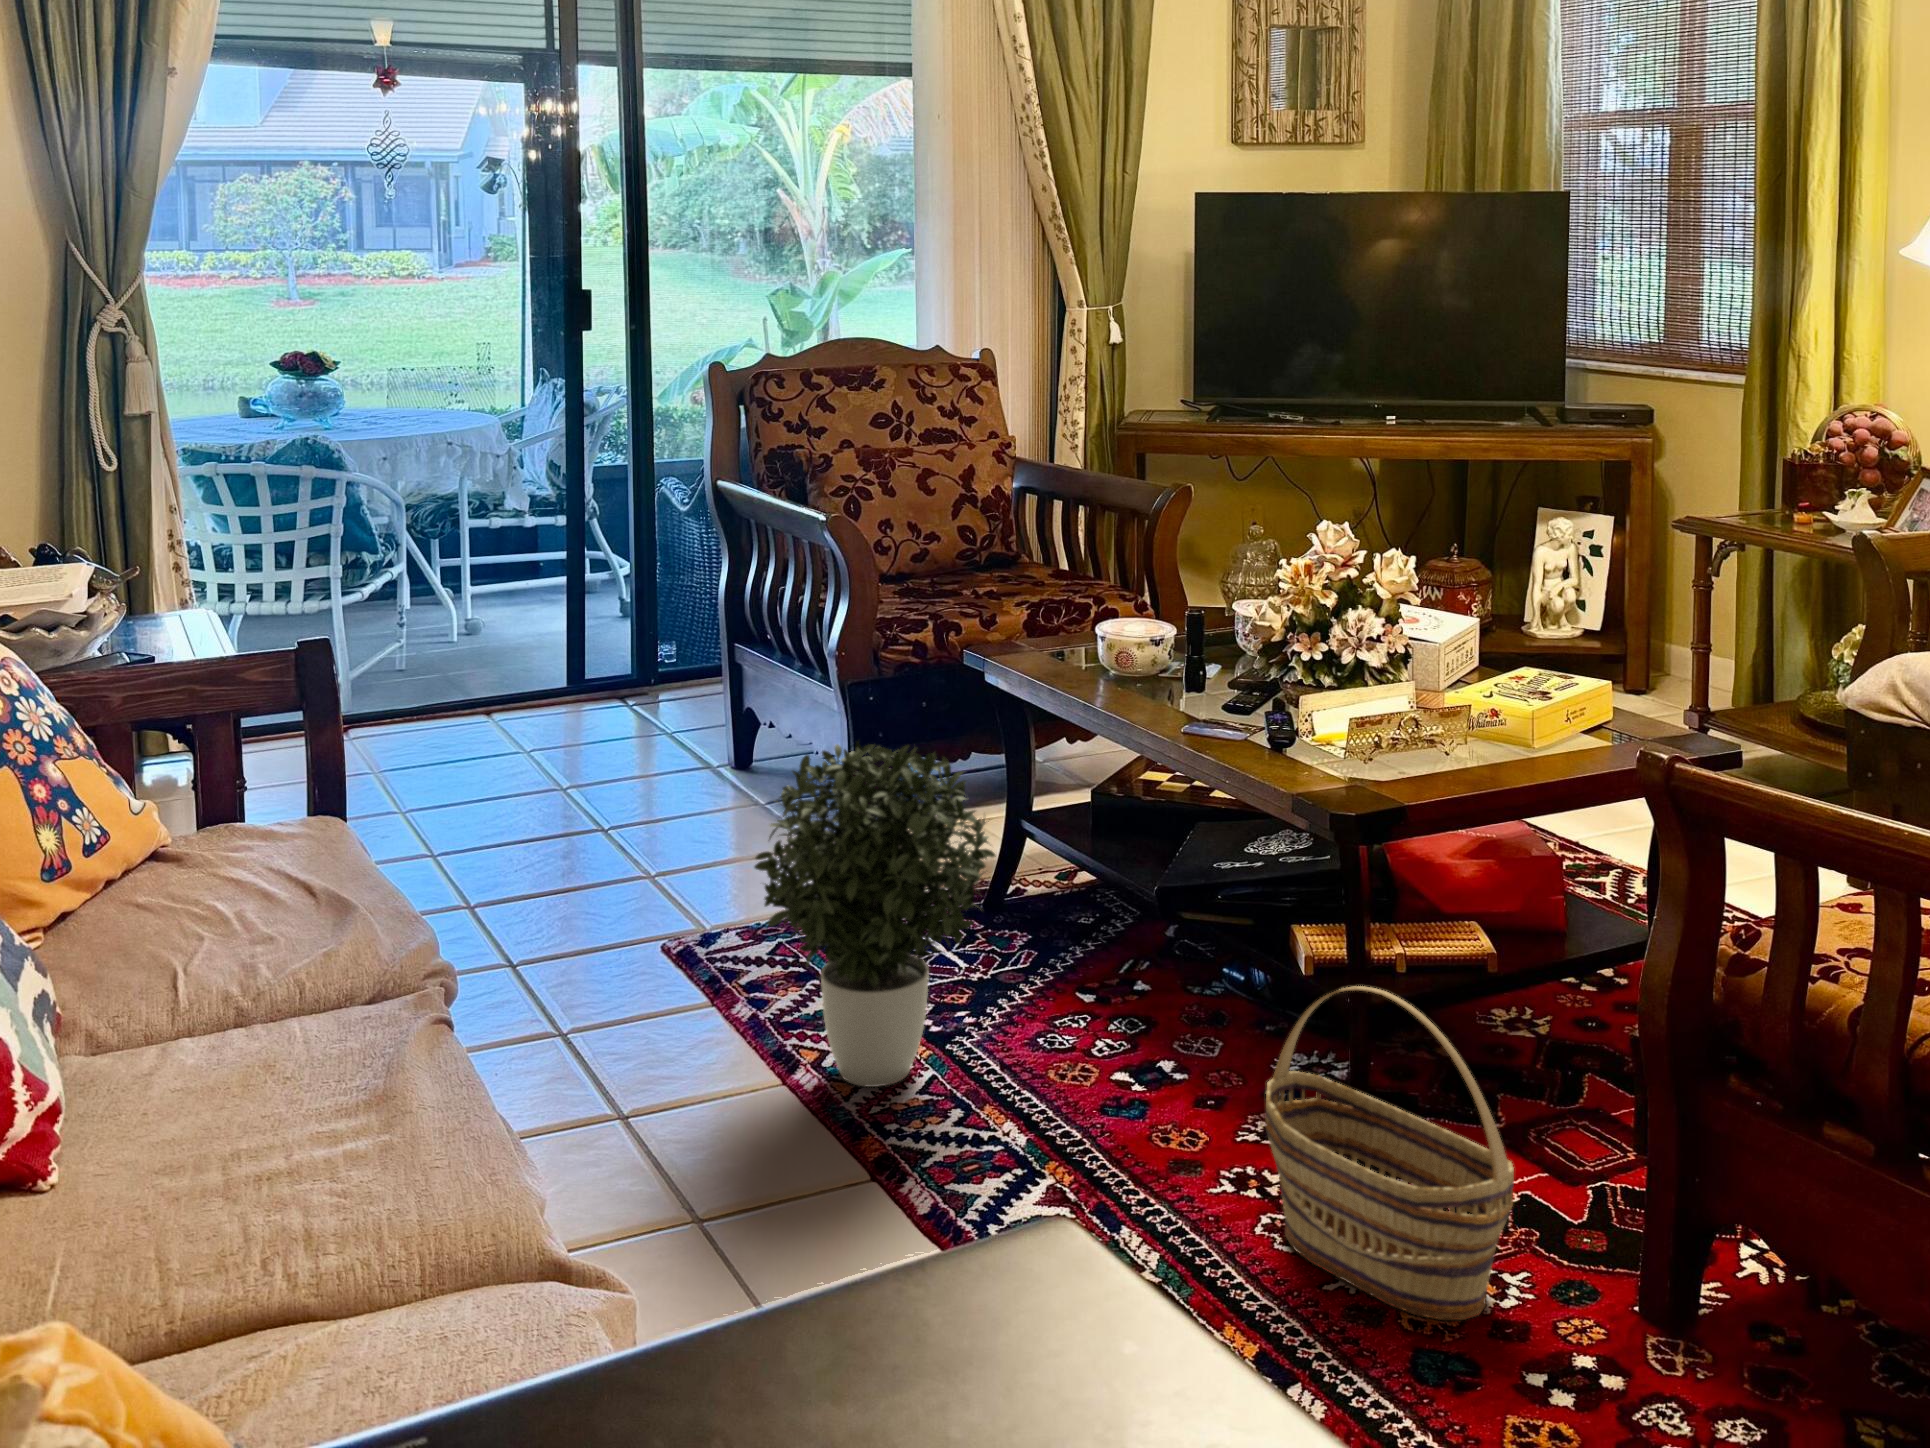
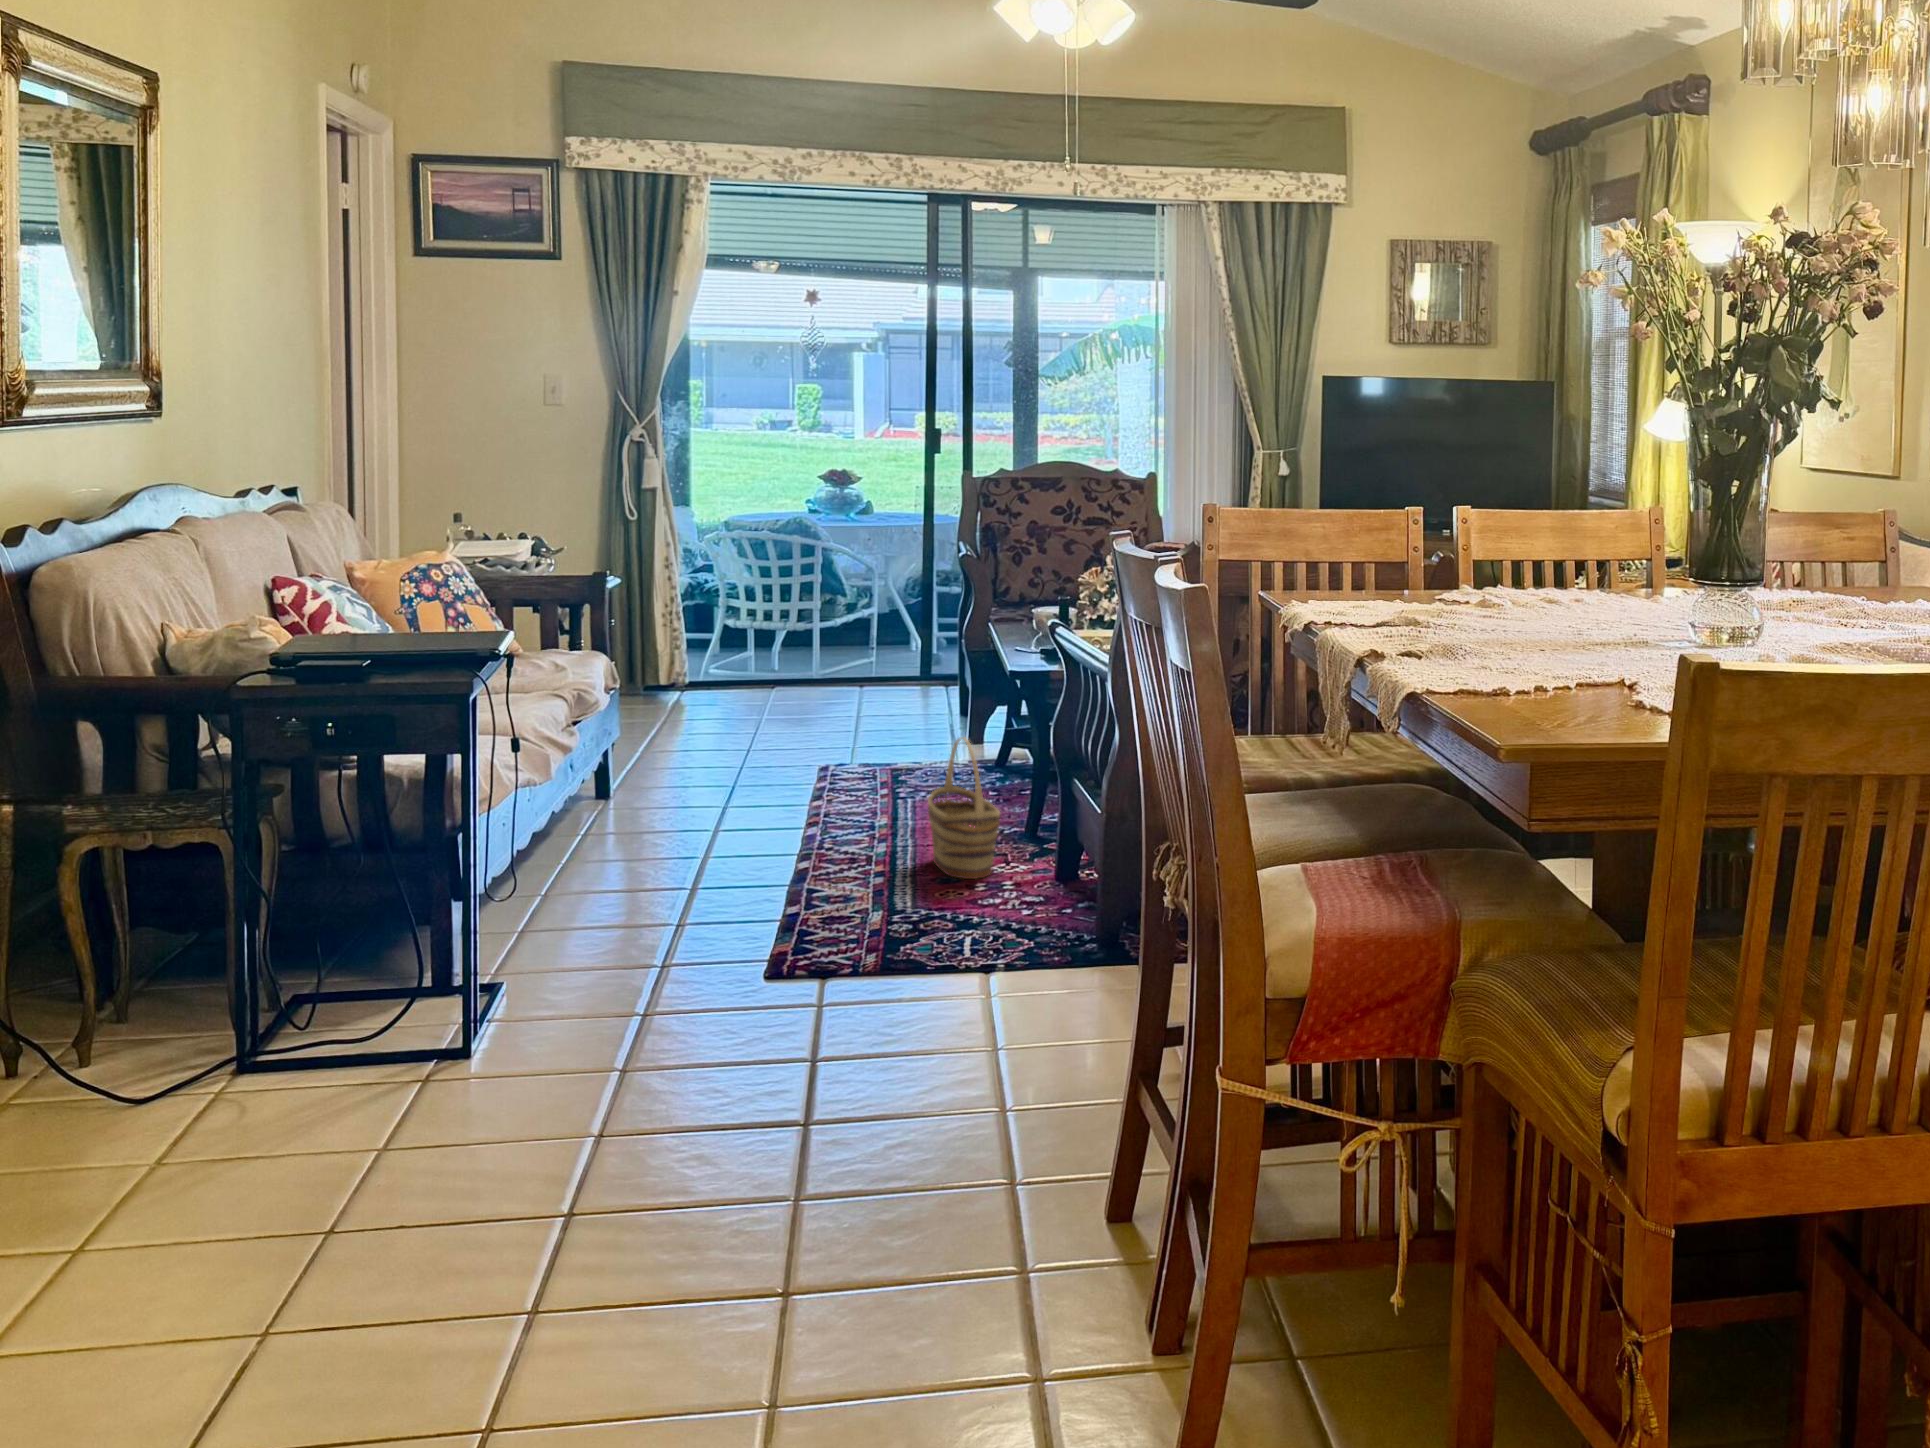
potted plant: present [755,741,996,1087] -> none [783,641,911,813]

